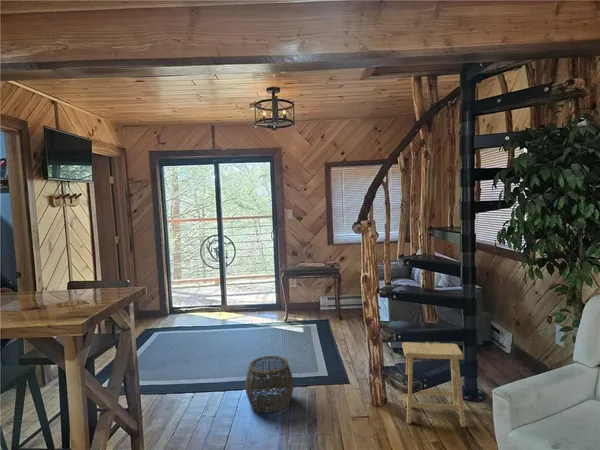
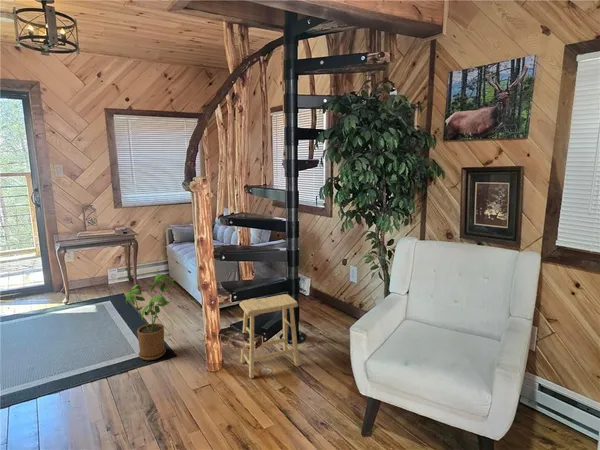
house plant: none [312,304,353,381] -> present [125,274,175,360]
woven basket: present [245,356,294,414] -> none [47,347,118,422]

